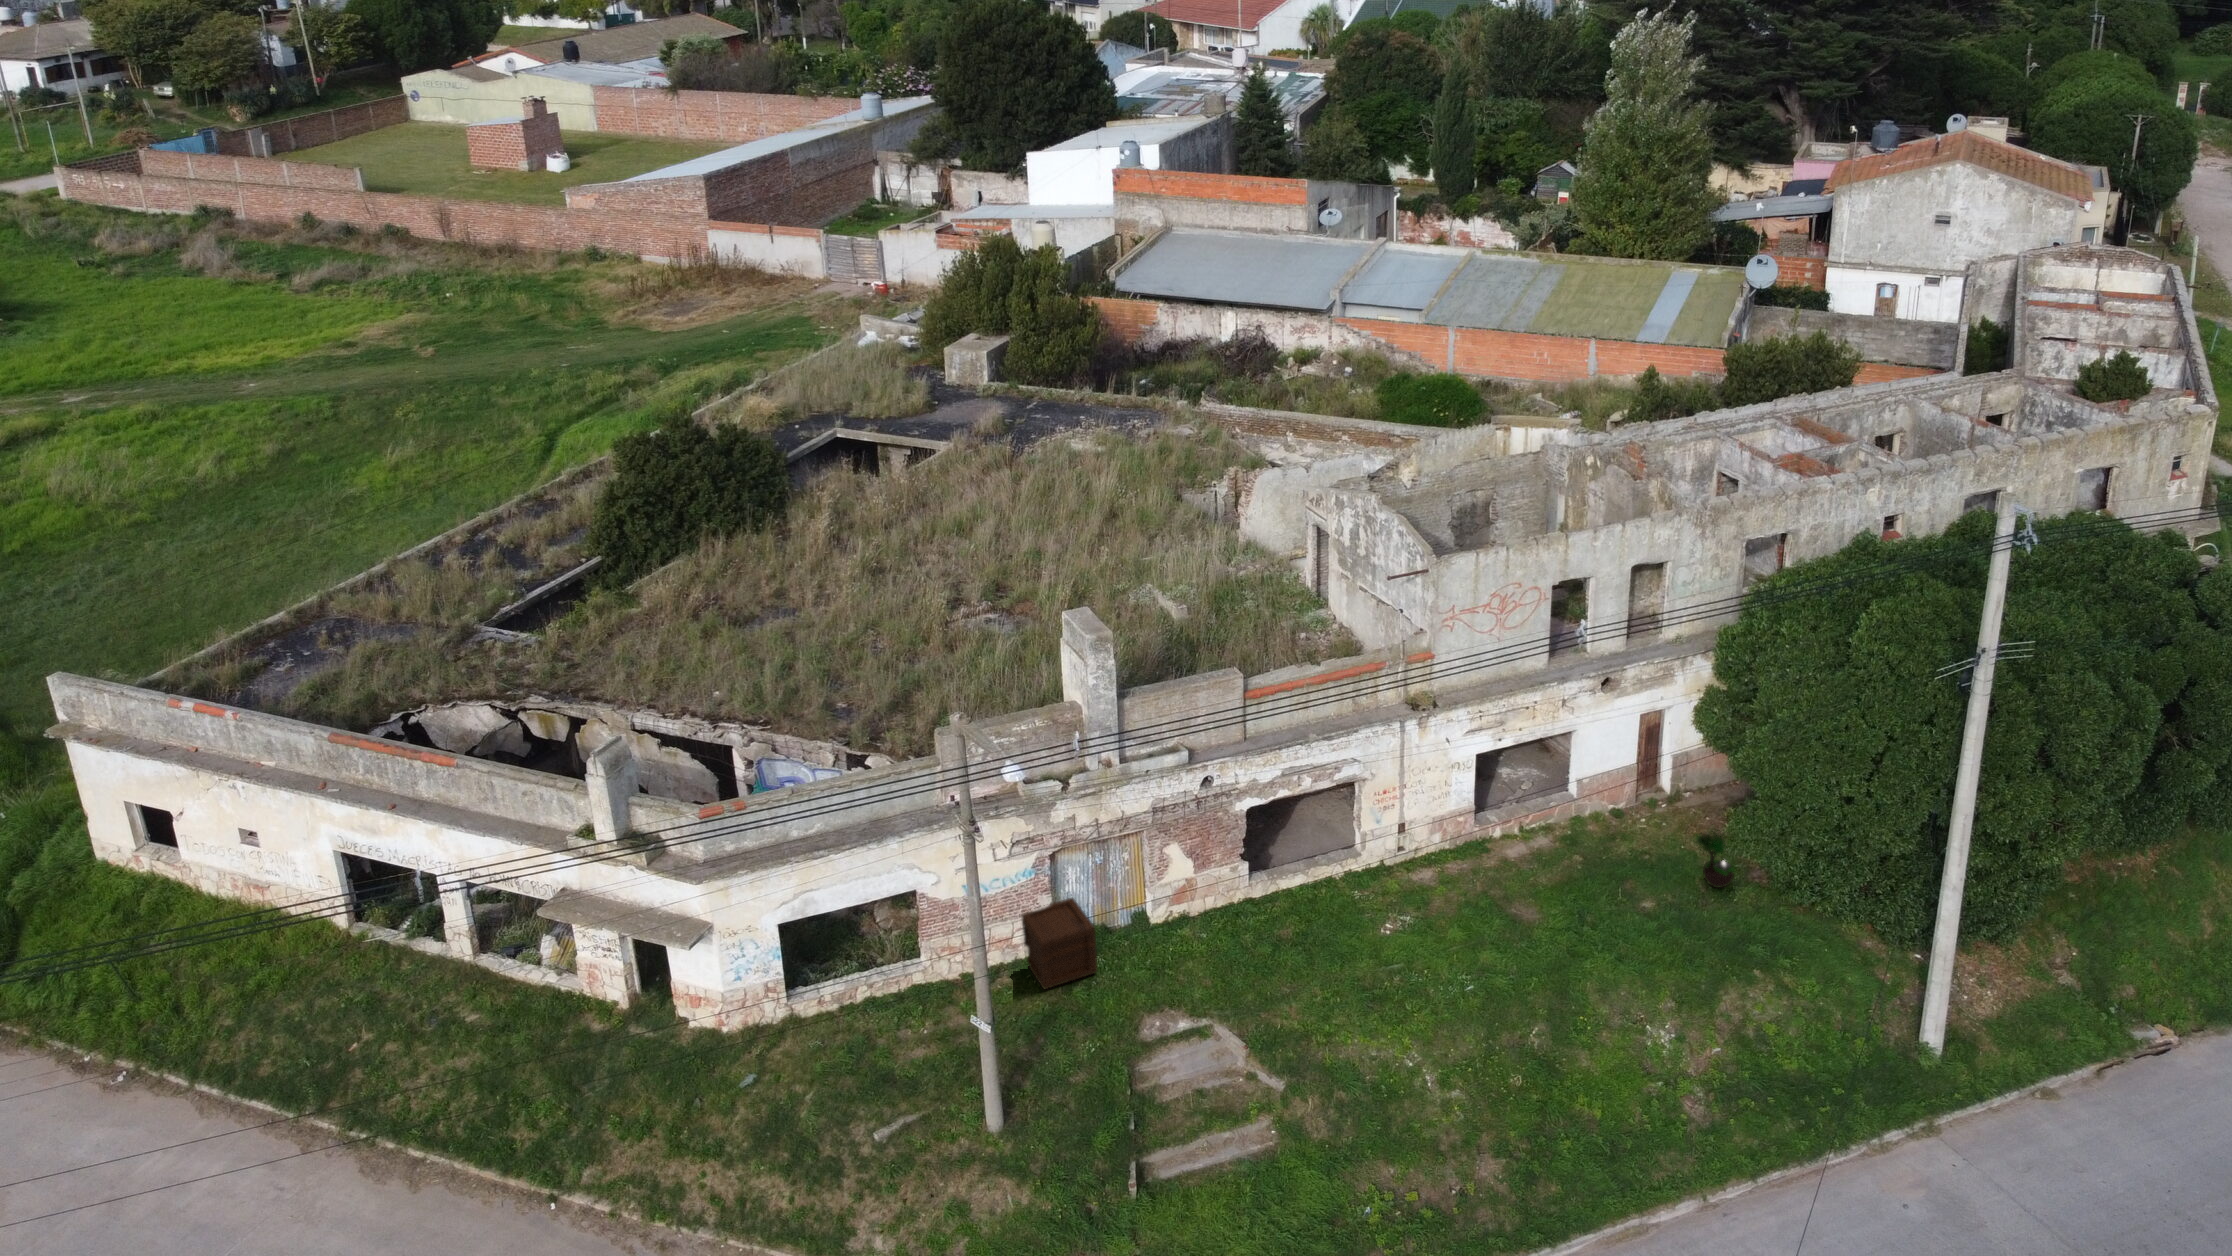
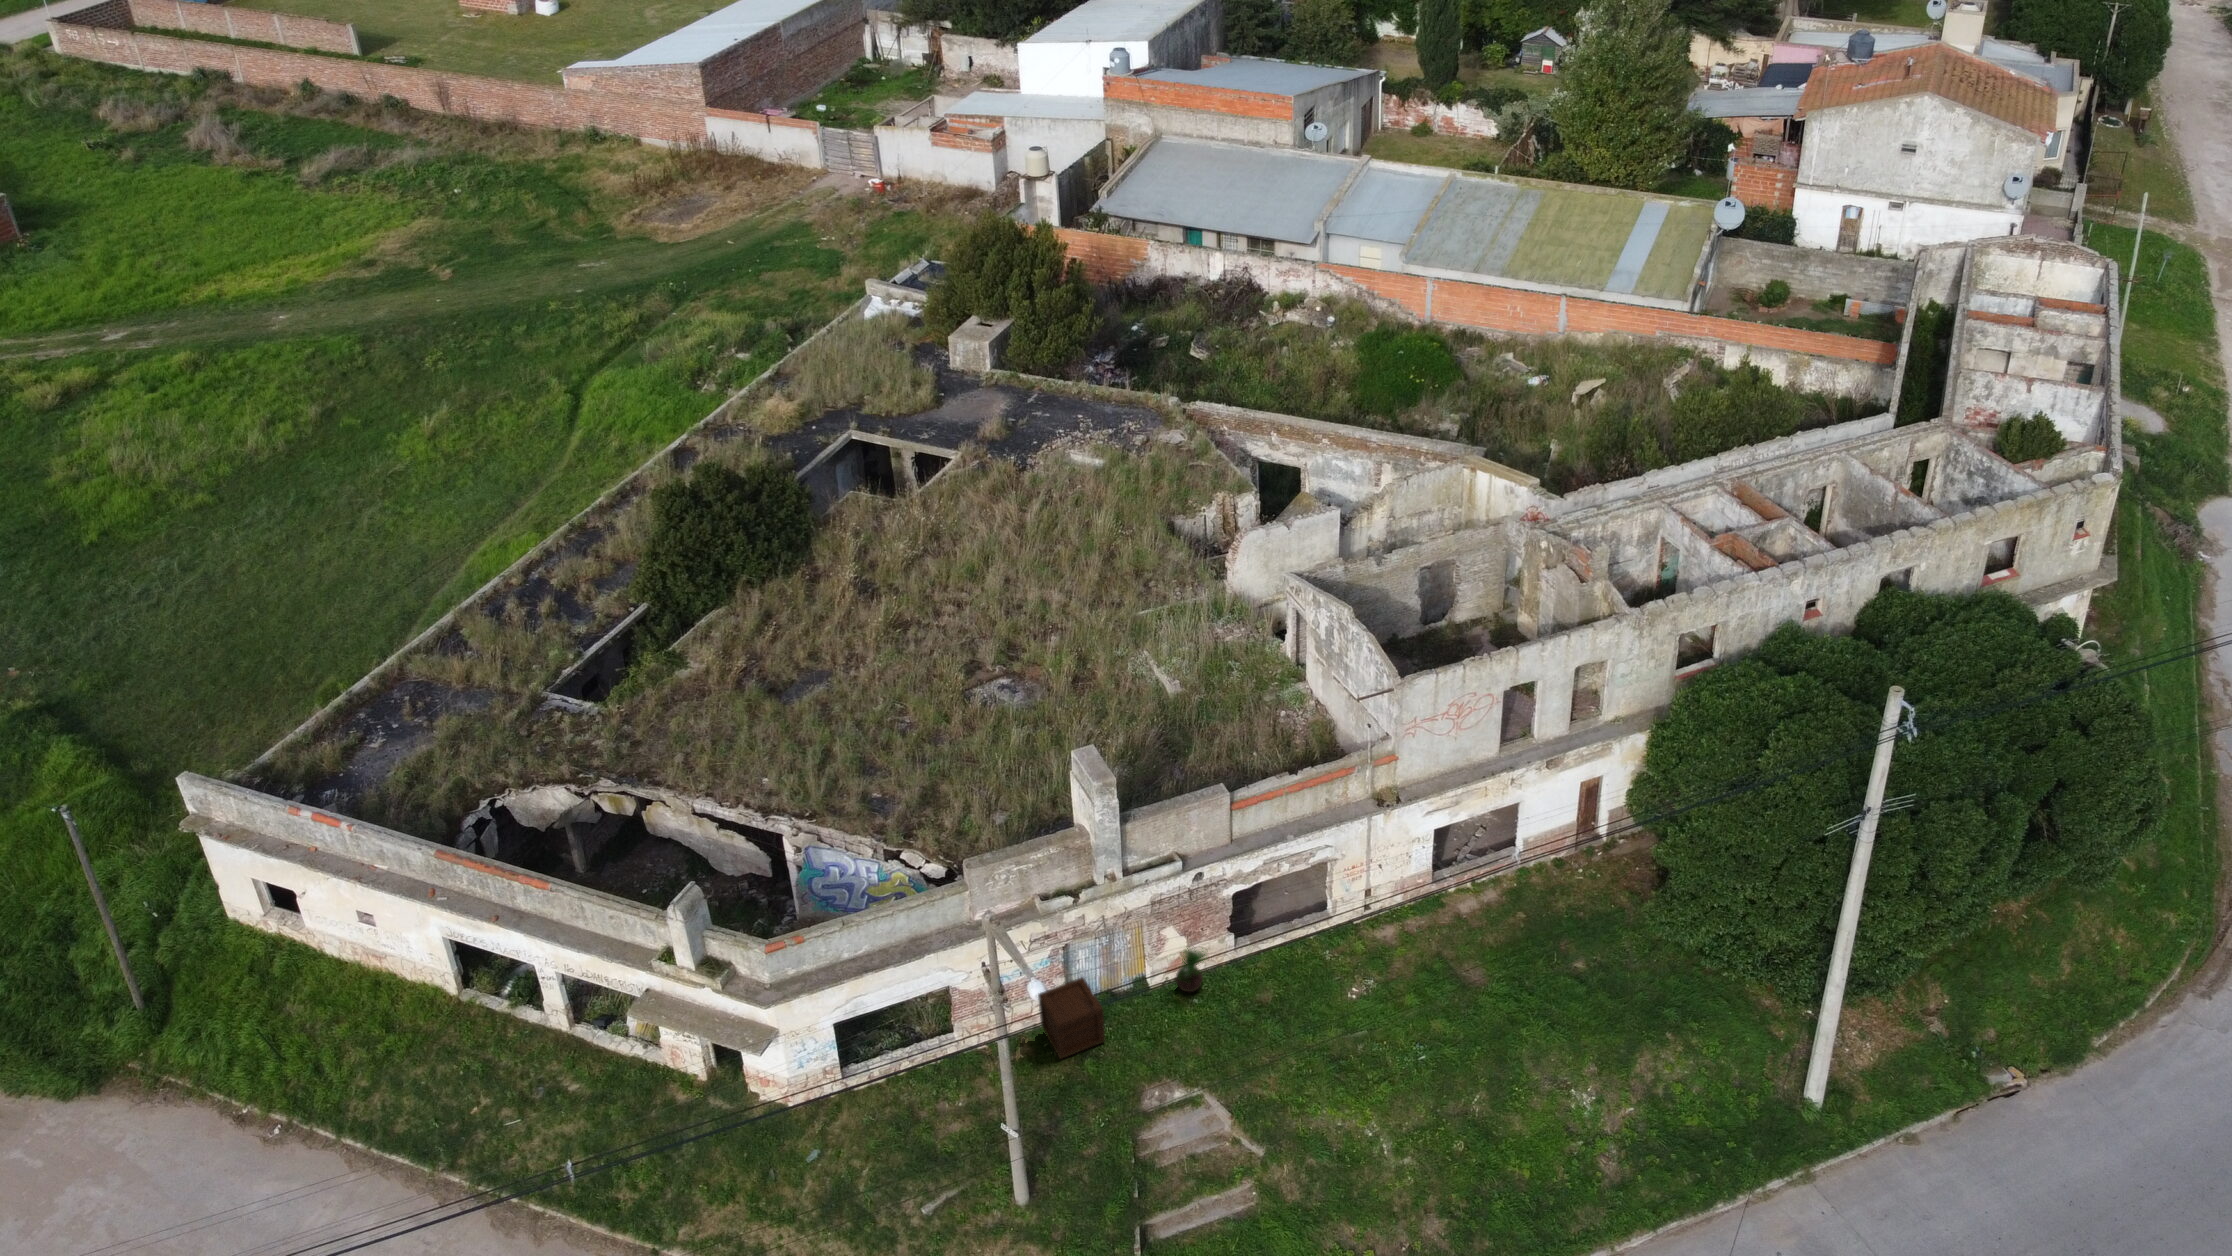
potted tree: present [1693,830,1734,888] -> present [1176,948,1205,992]

